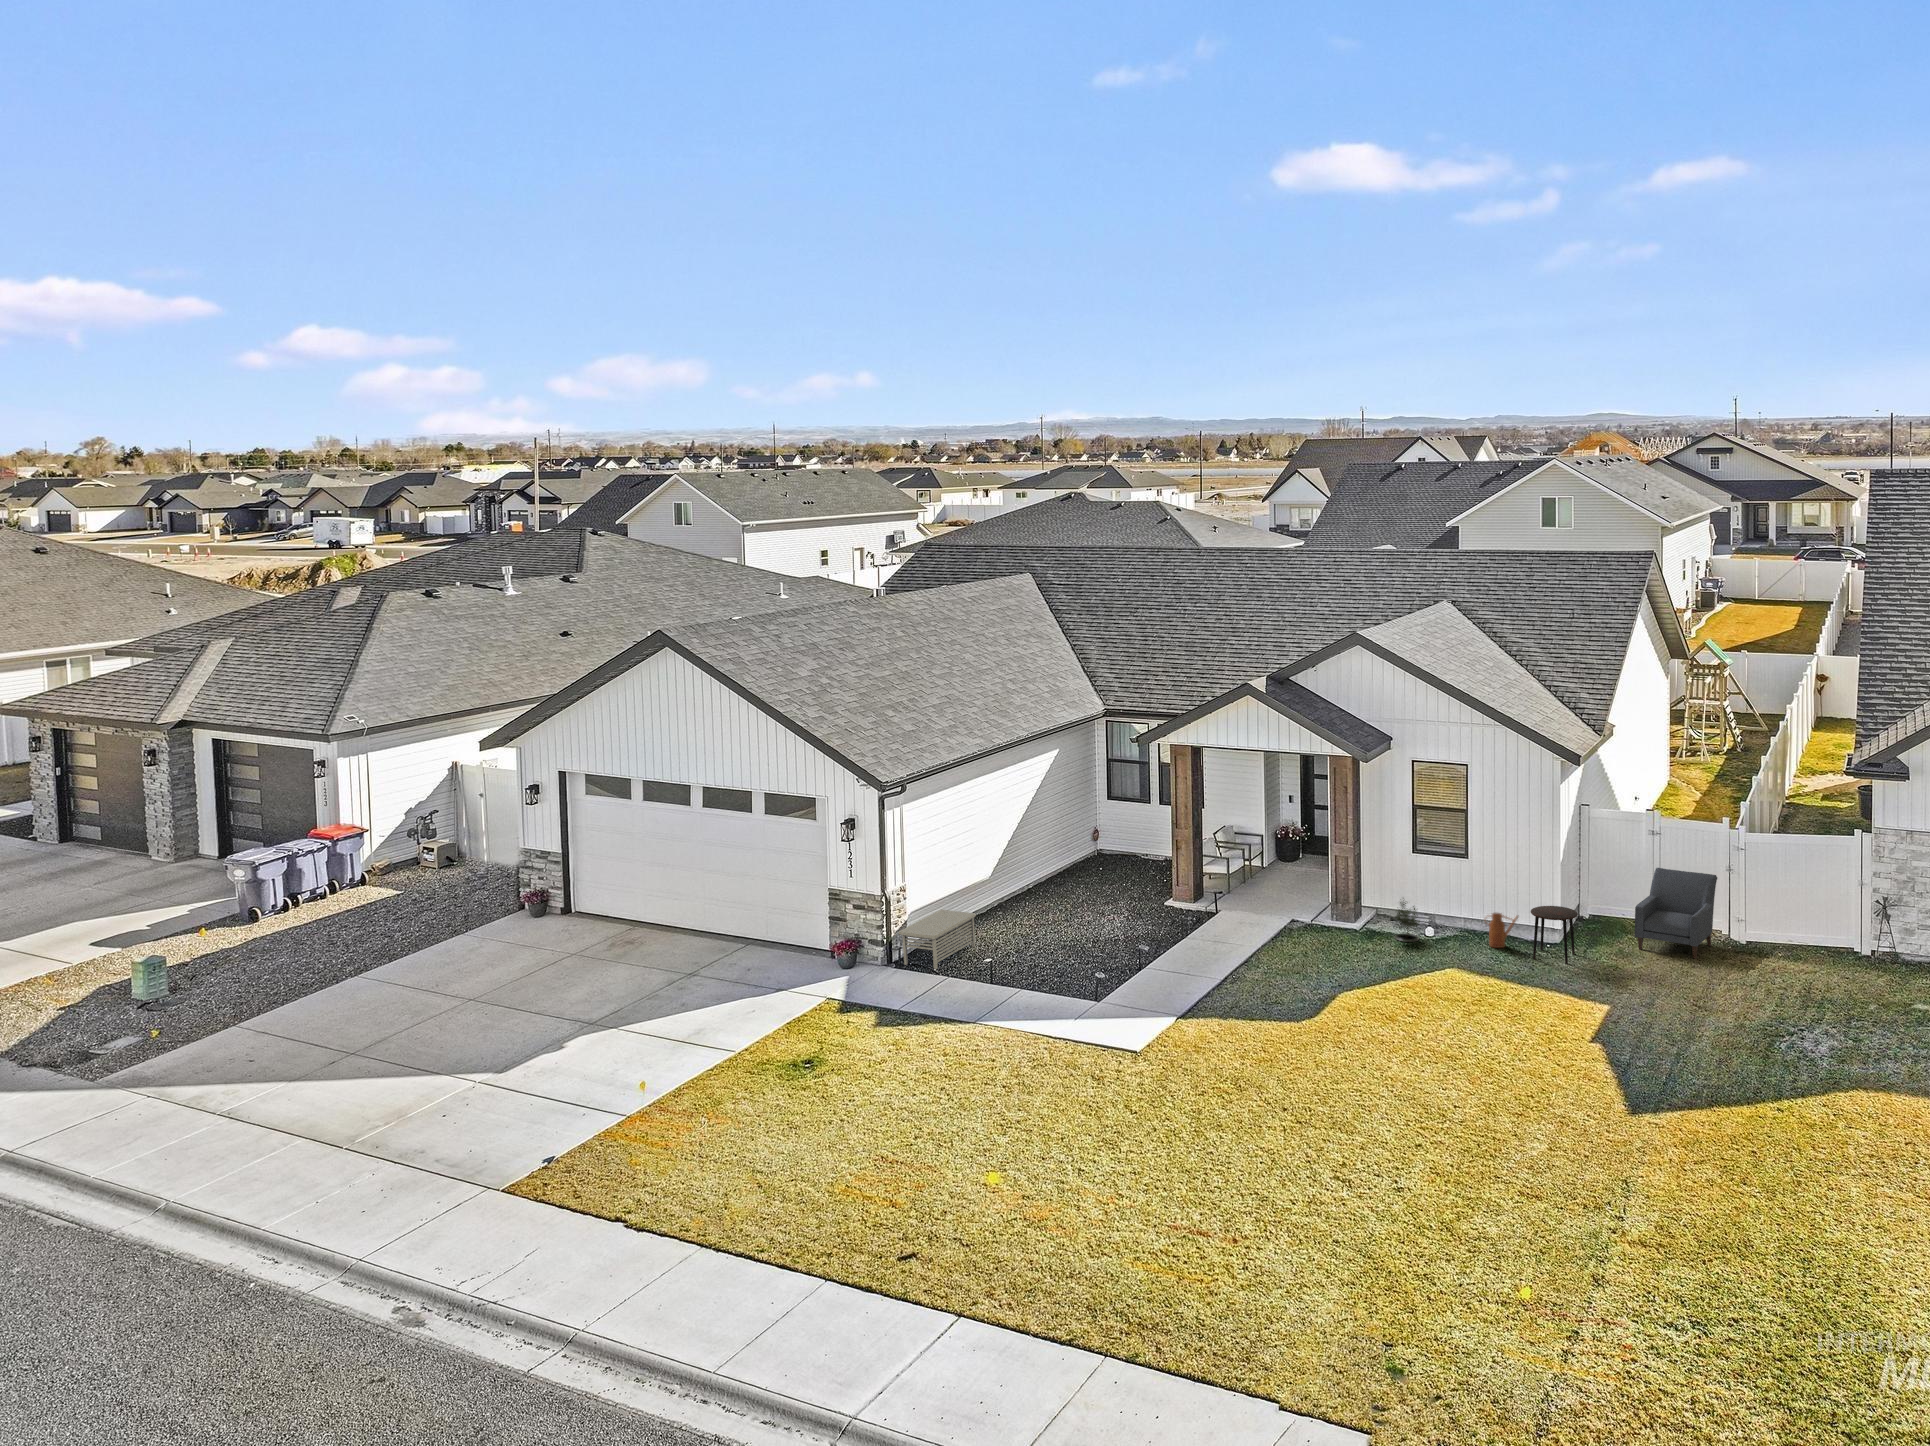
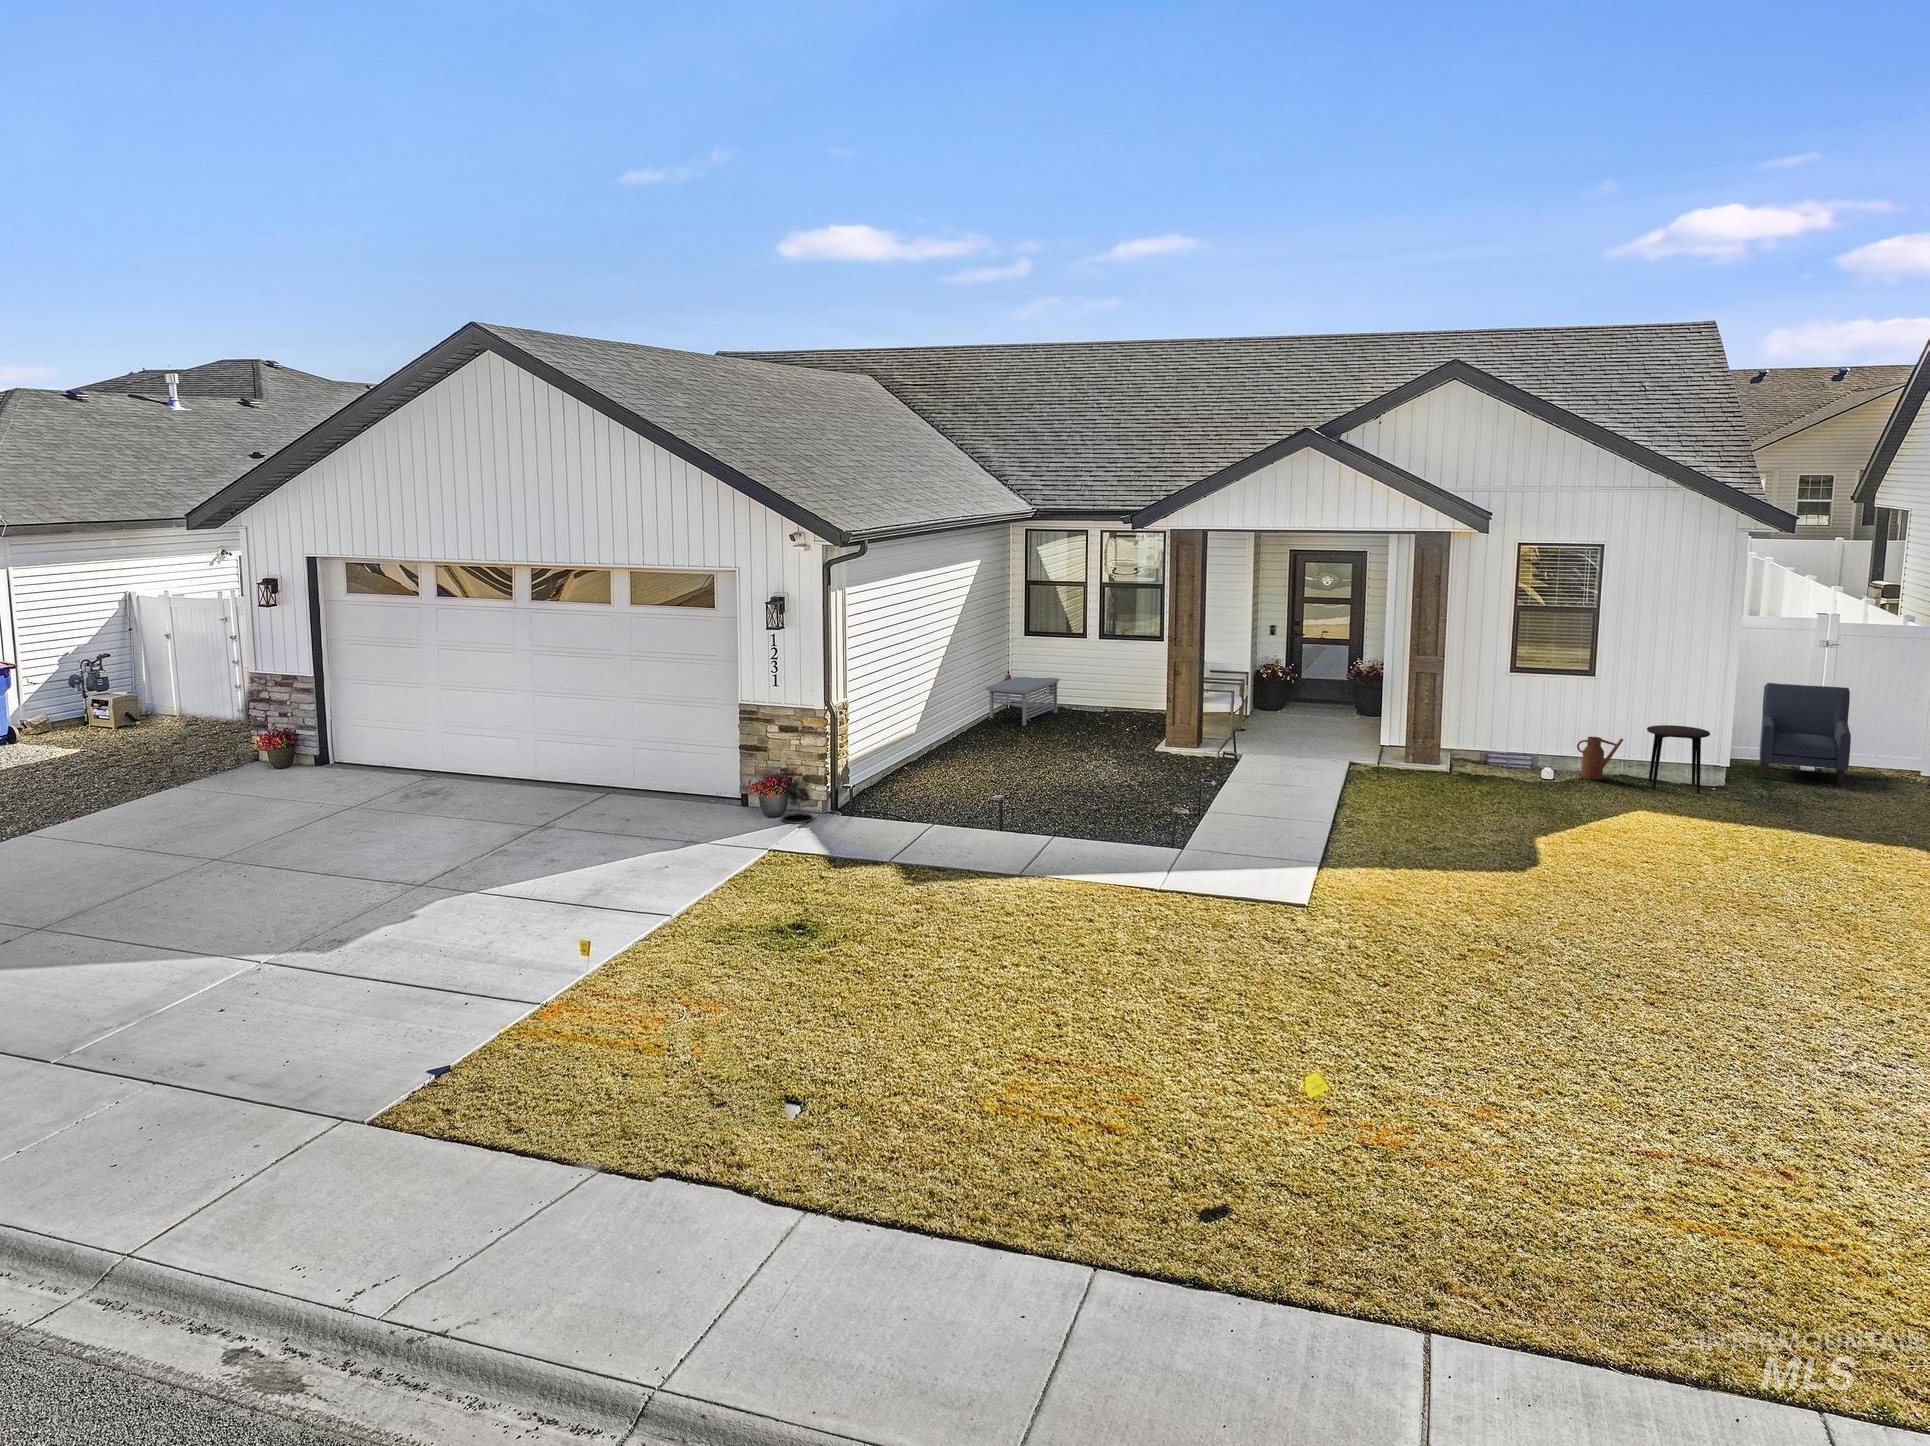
potted tree: present [1395,902,1420,942] -> present [781,765,814,824]
storage bench: present [899,910,976,969] -> present [986,677,1059,726]

